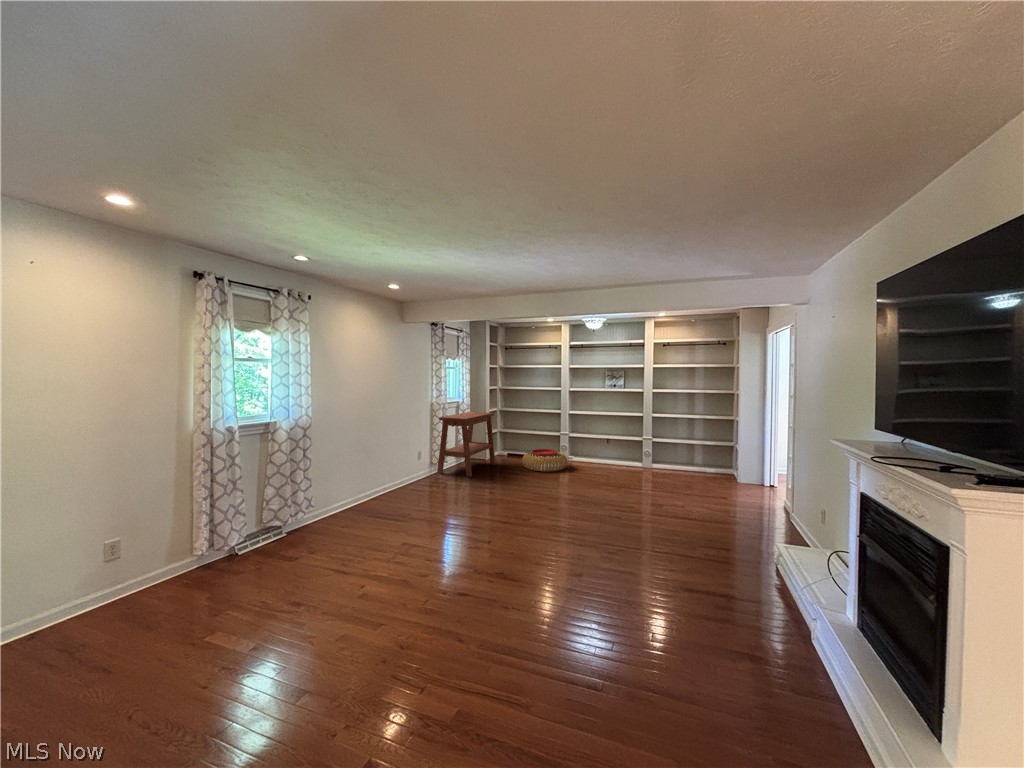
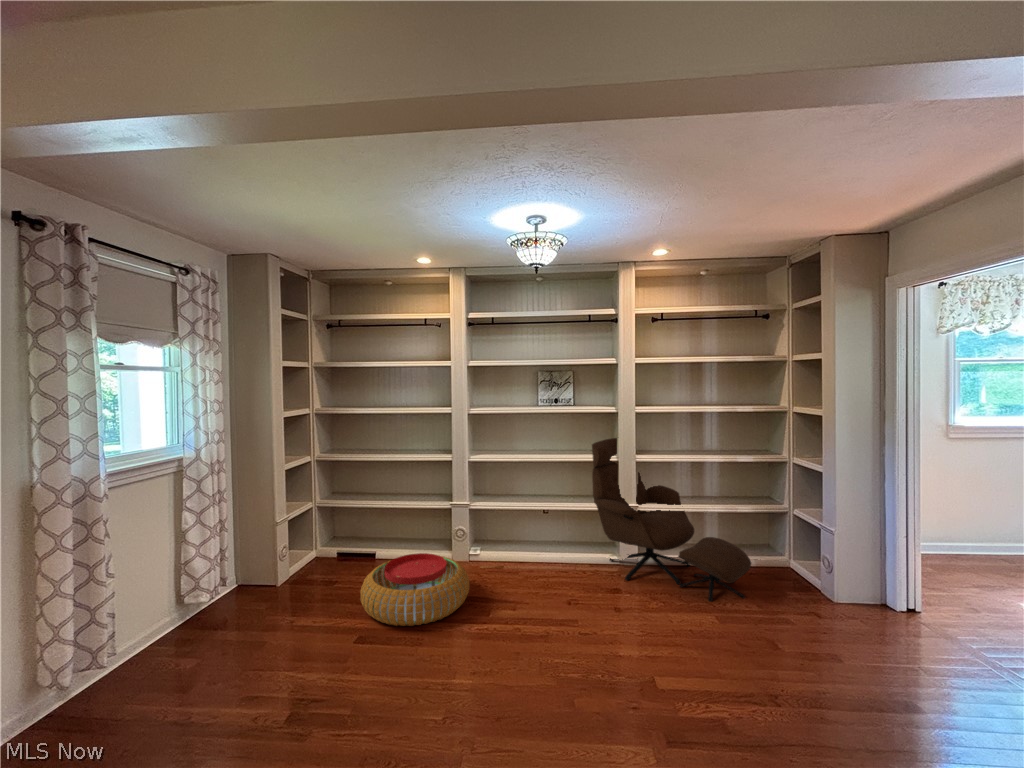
lounge chair: none [629,405,702,477] -> present [592,438,751,602]
side table: present [437,412,495,477] -> none [78,478,295,698]

